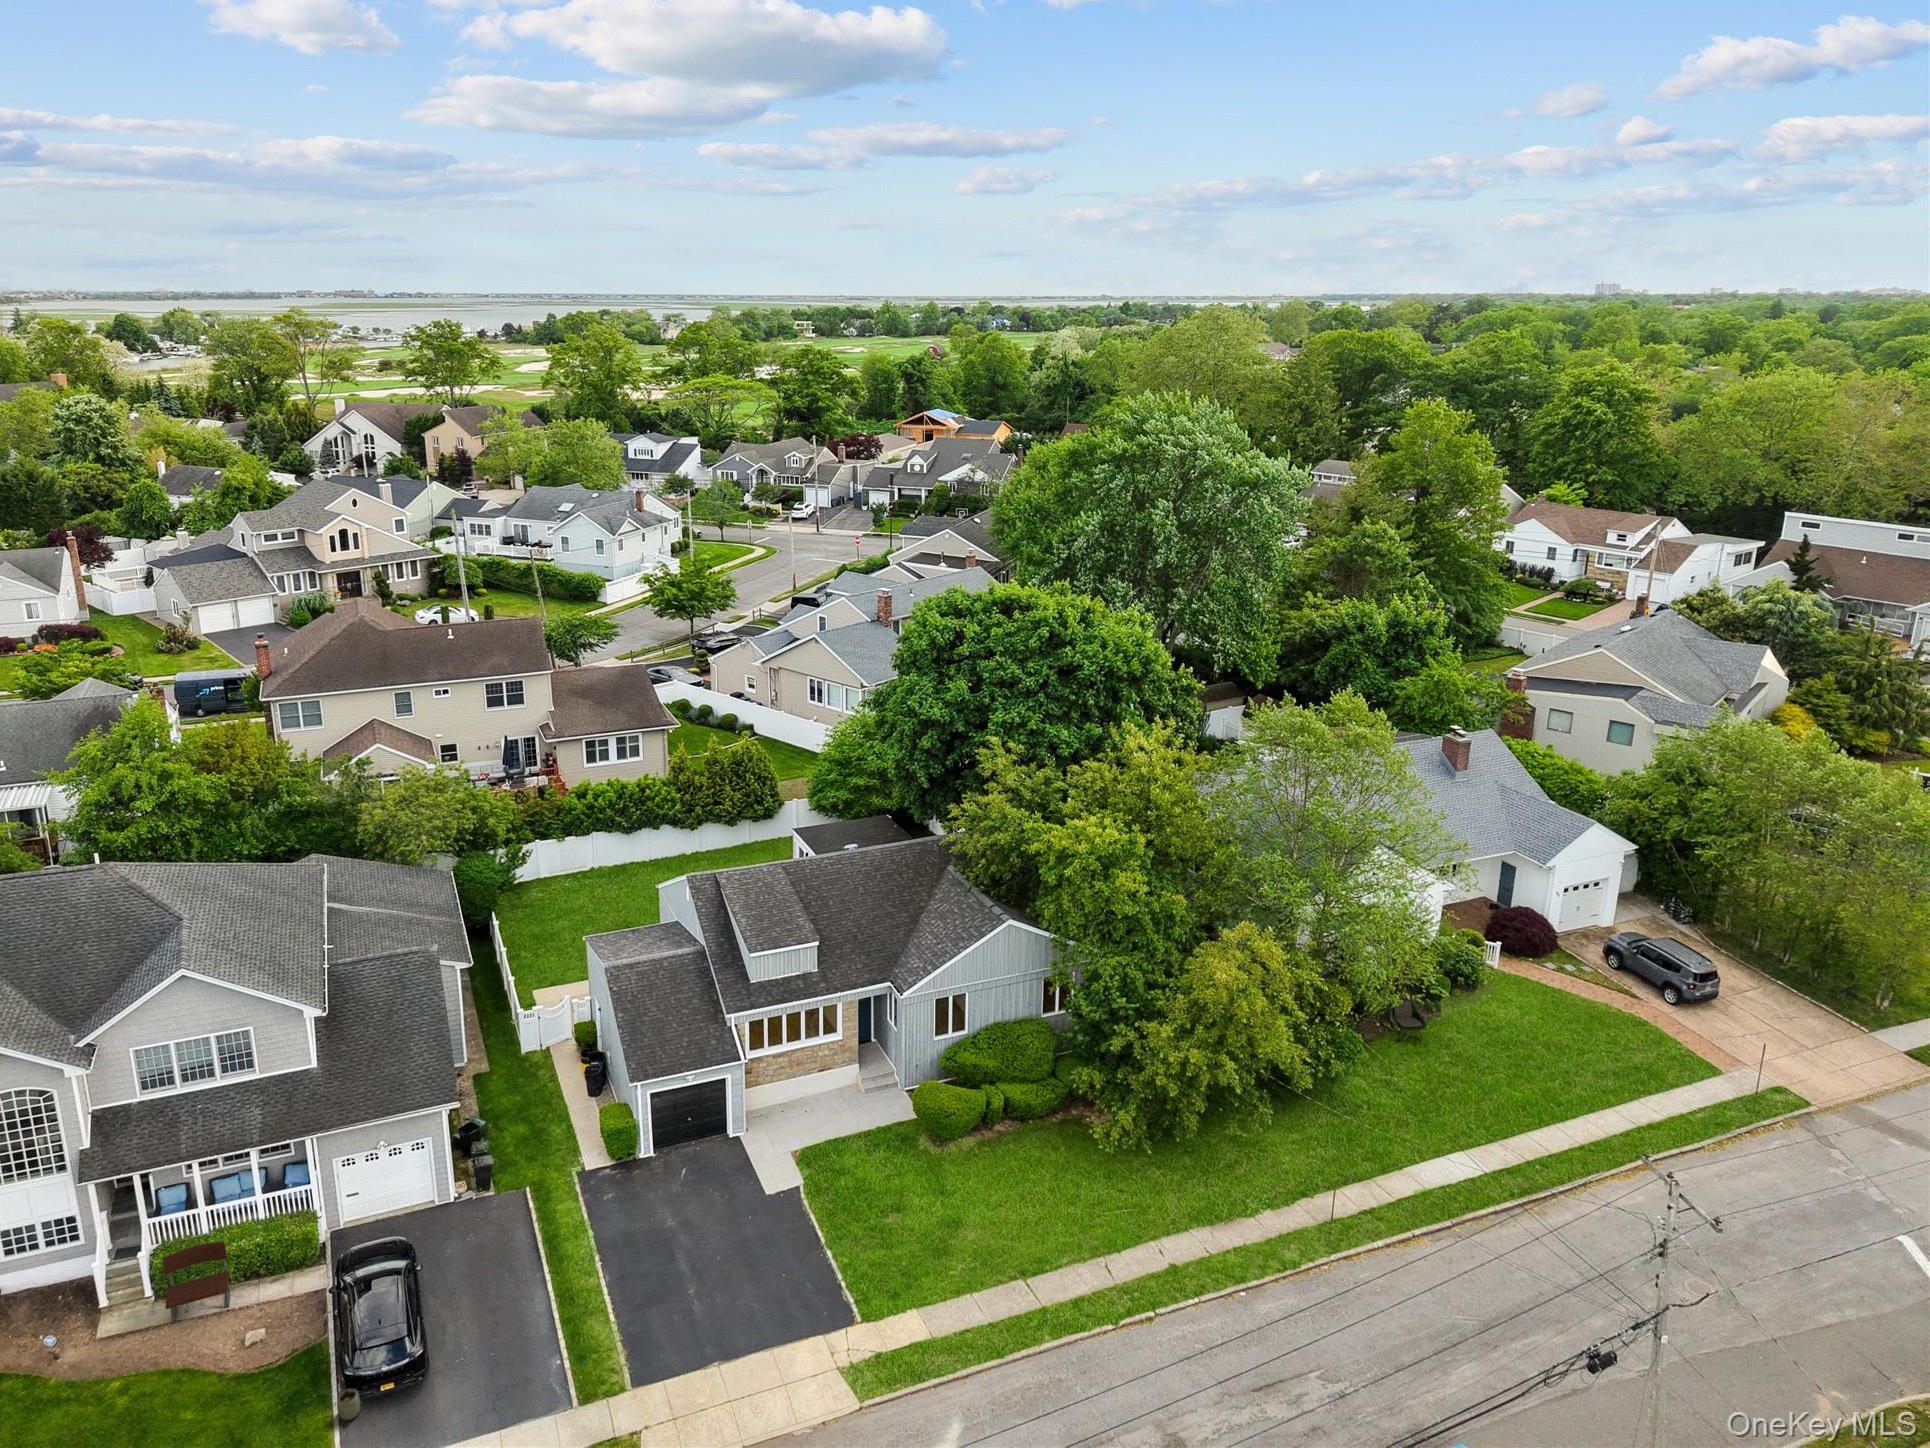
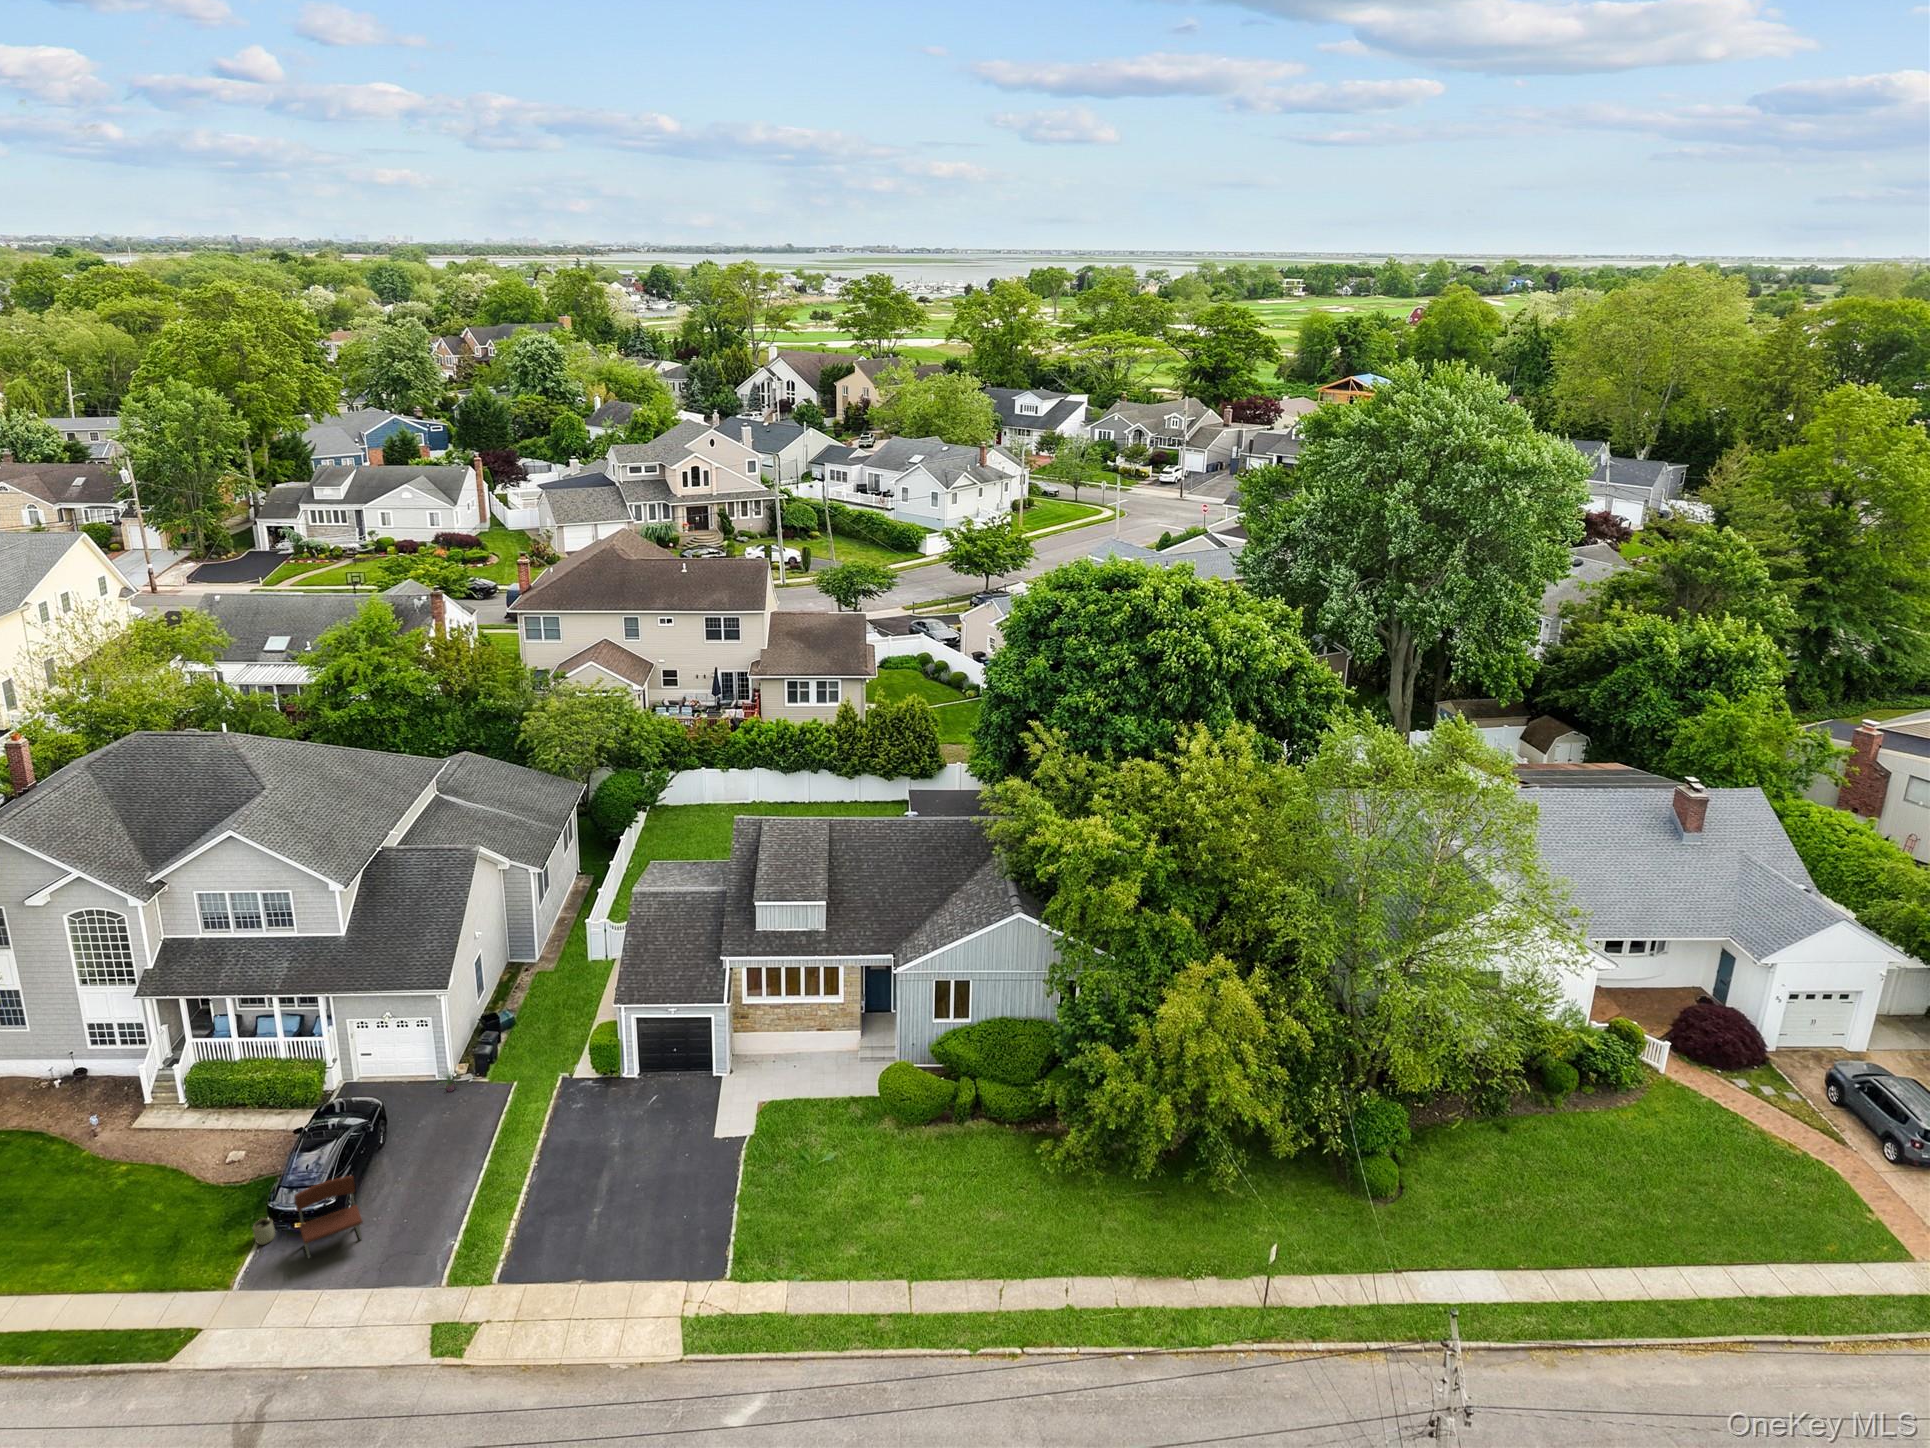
lounge chair: present [1390,998,1426,1042] -> none [1512,1078,1558,1135]
decorative plant: none [447,1187,472,1213] -> present [439,1073,455,1092]
bench: present [163,1242,230,1323] -> present [294,1176,362,1258]

